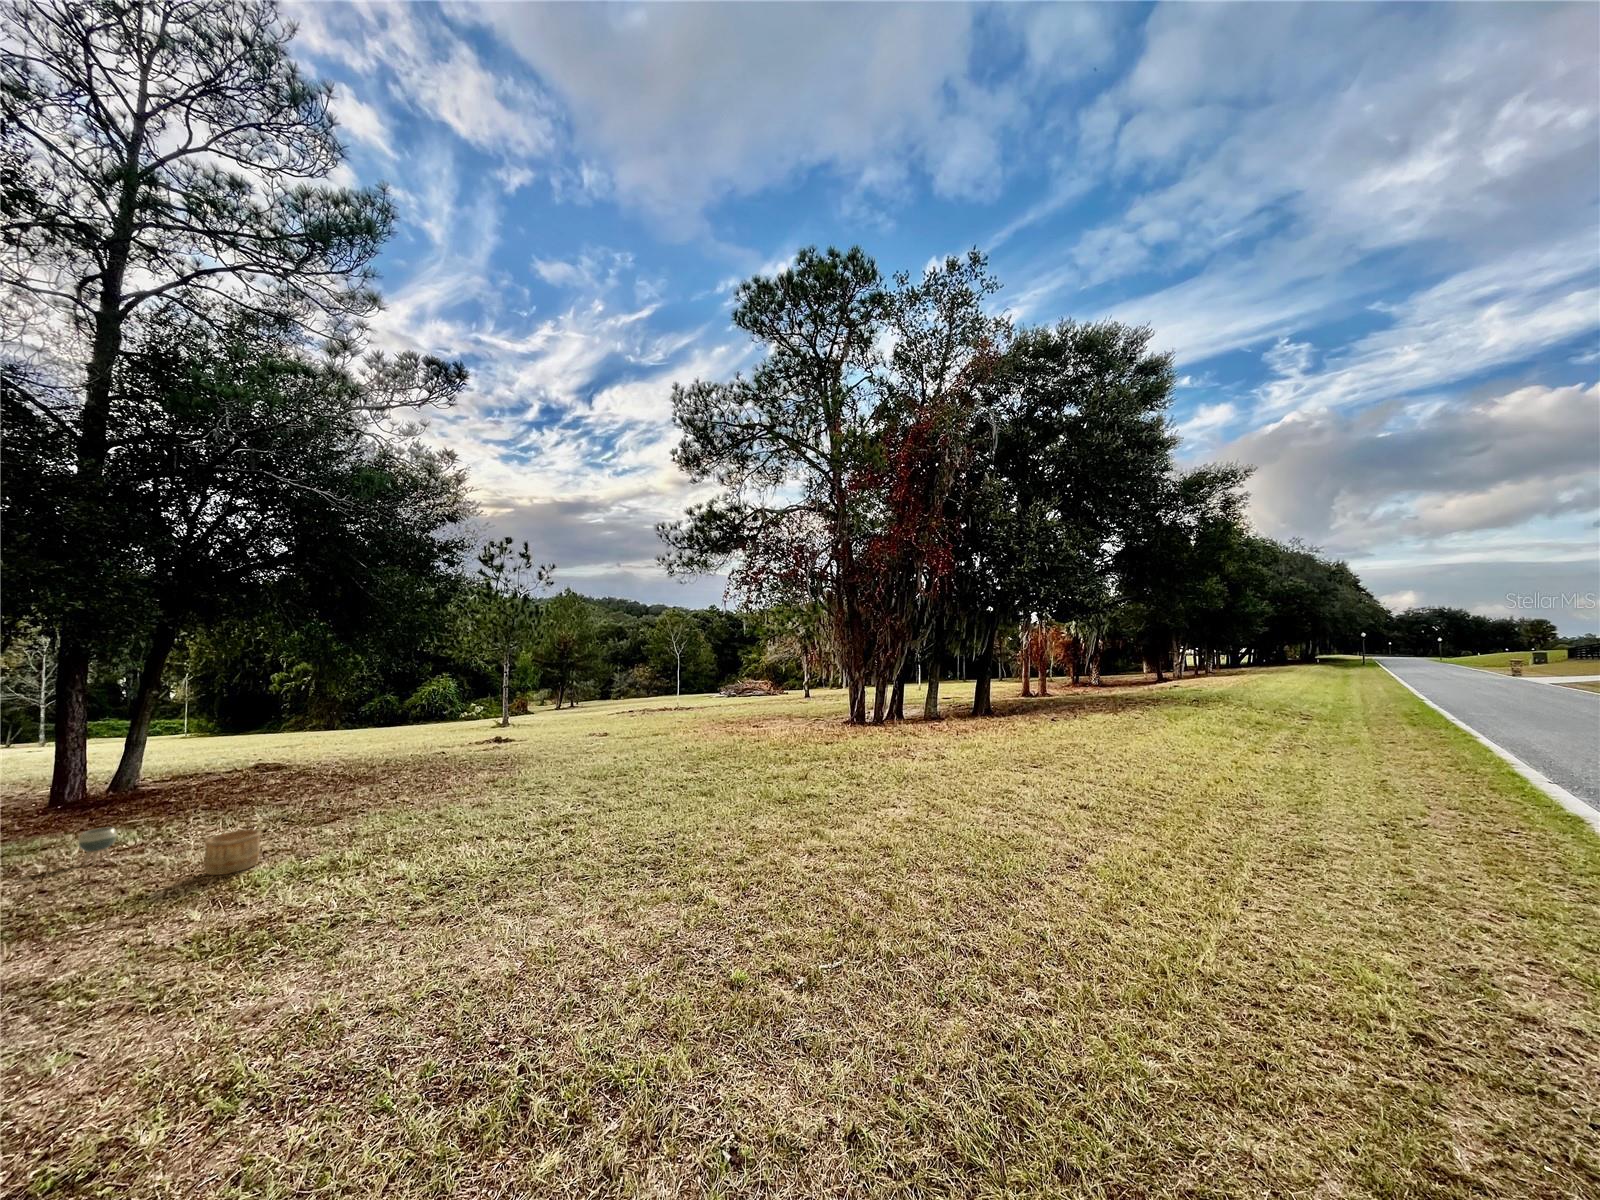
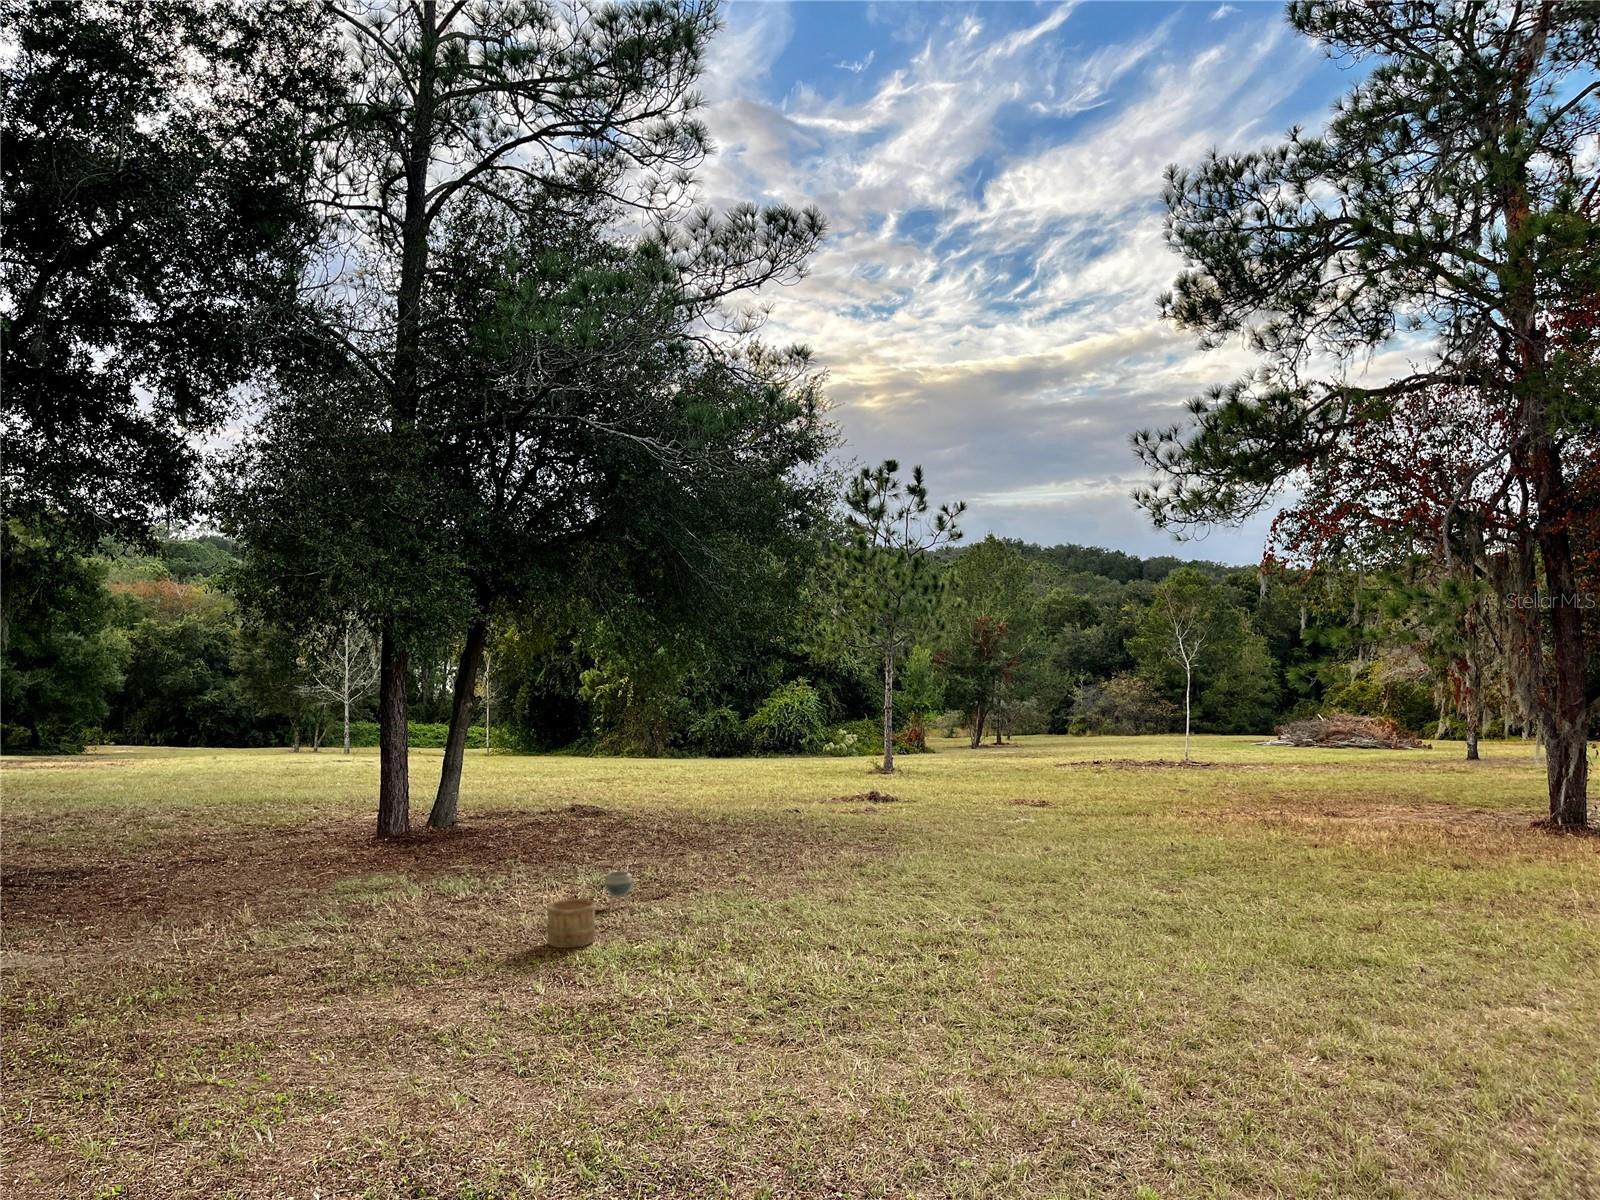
planter: present [78,827,117,865] -> present [605,871,632,909]

